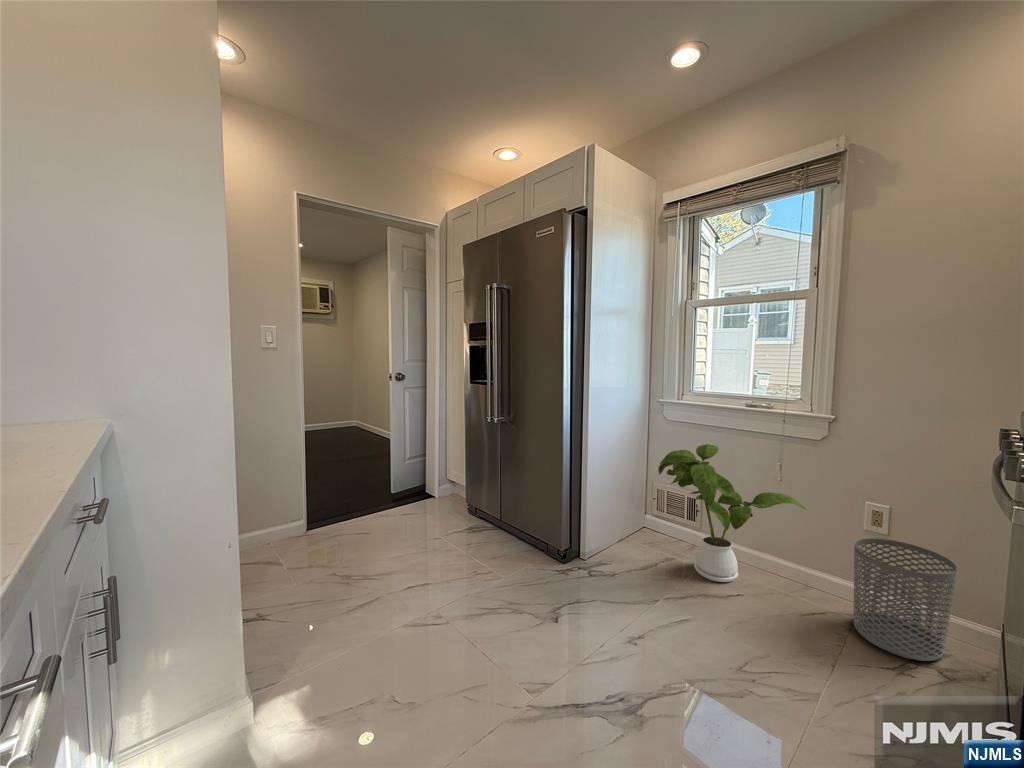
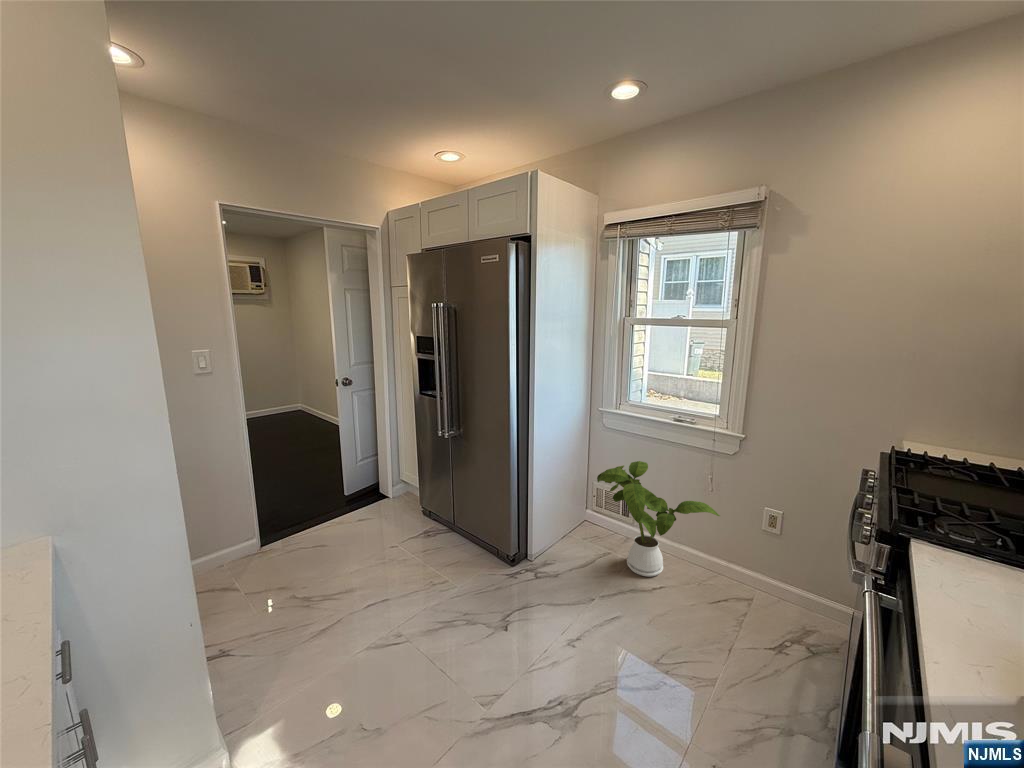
waste bin: present [854,538,957,661] -> none [751,540,828,641]

